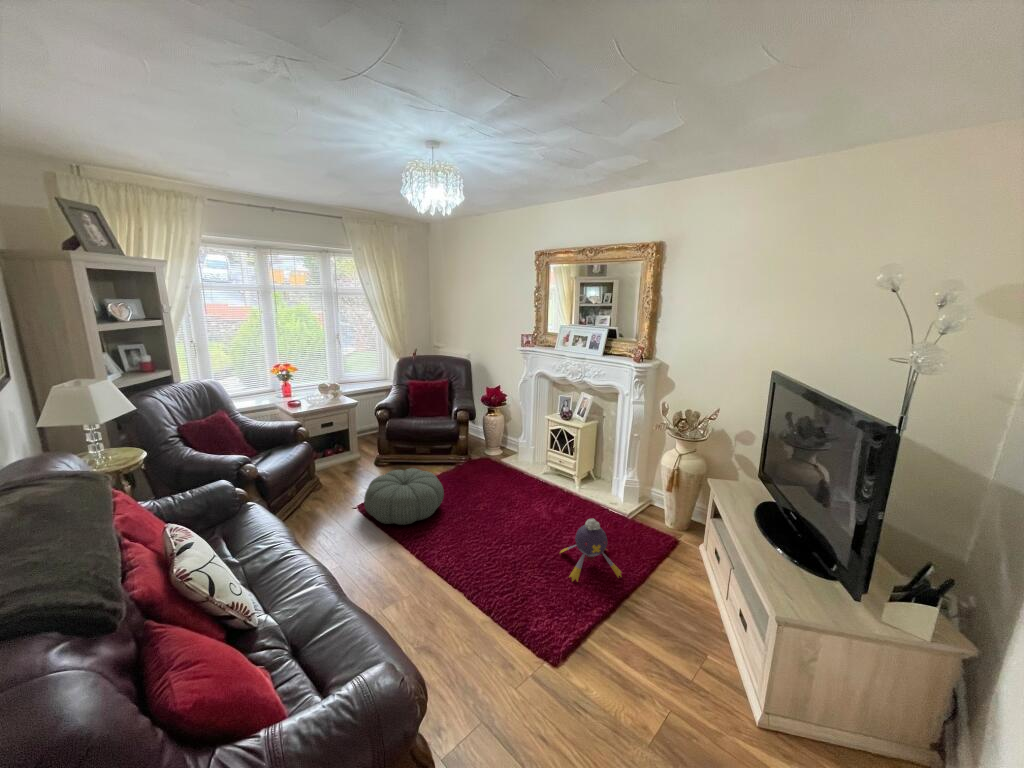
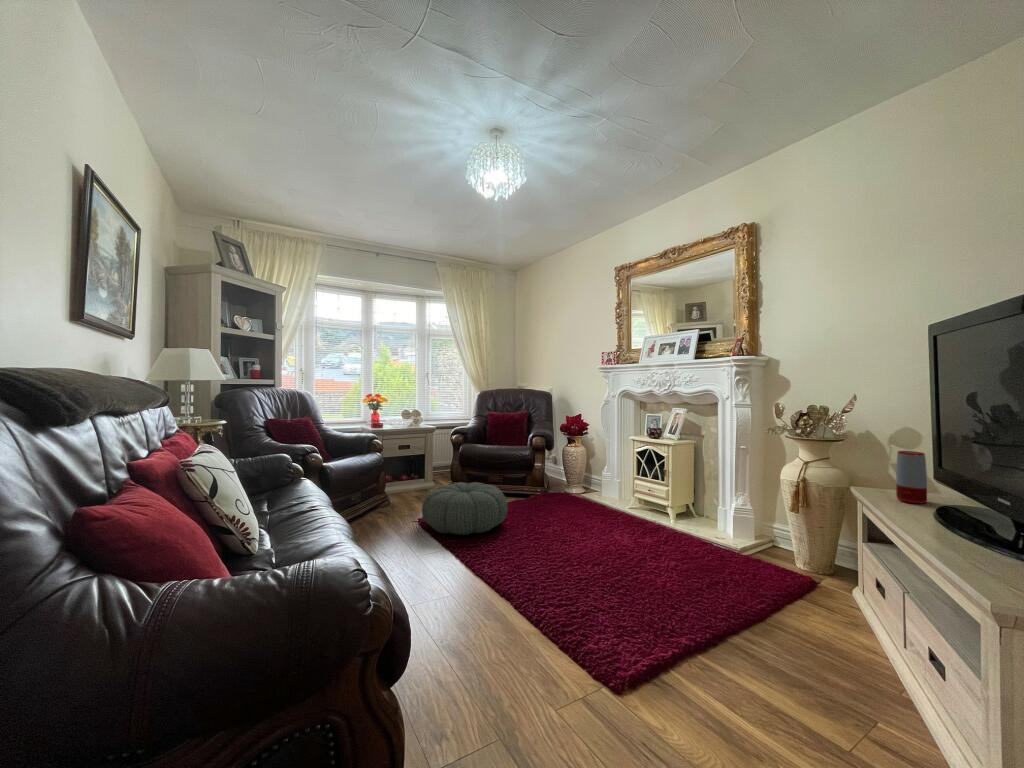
speaker: none [734,466,754,503] -> present [896,451,927,503]
plush toy: present [560,519,622,581] -> none [639,526,730,611]

